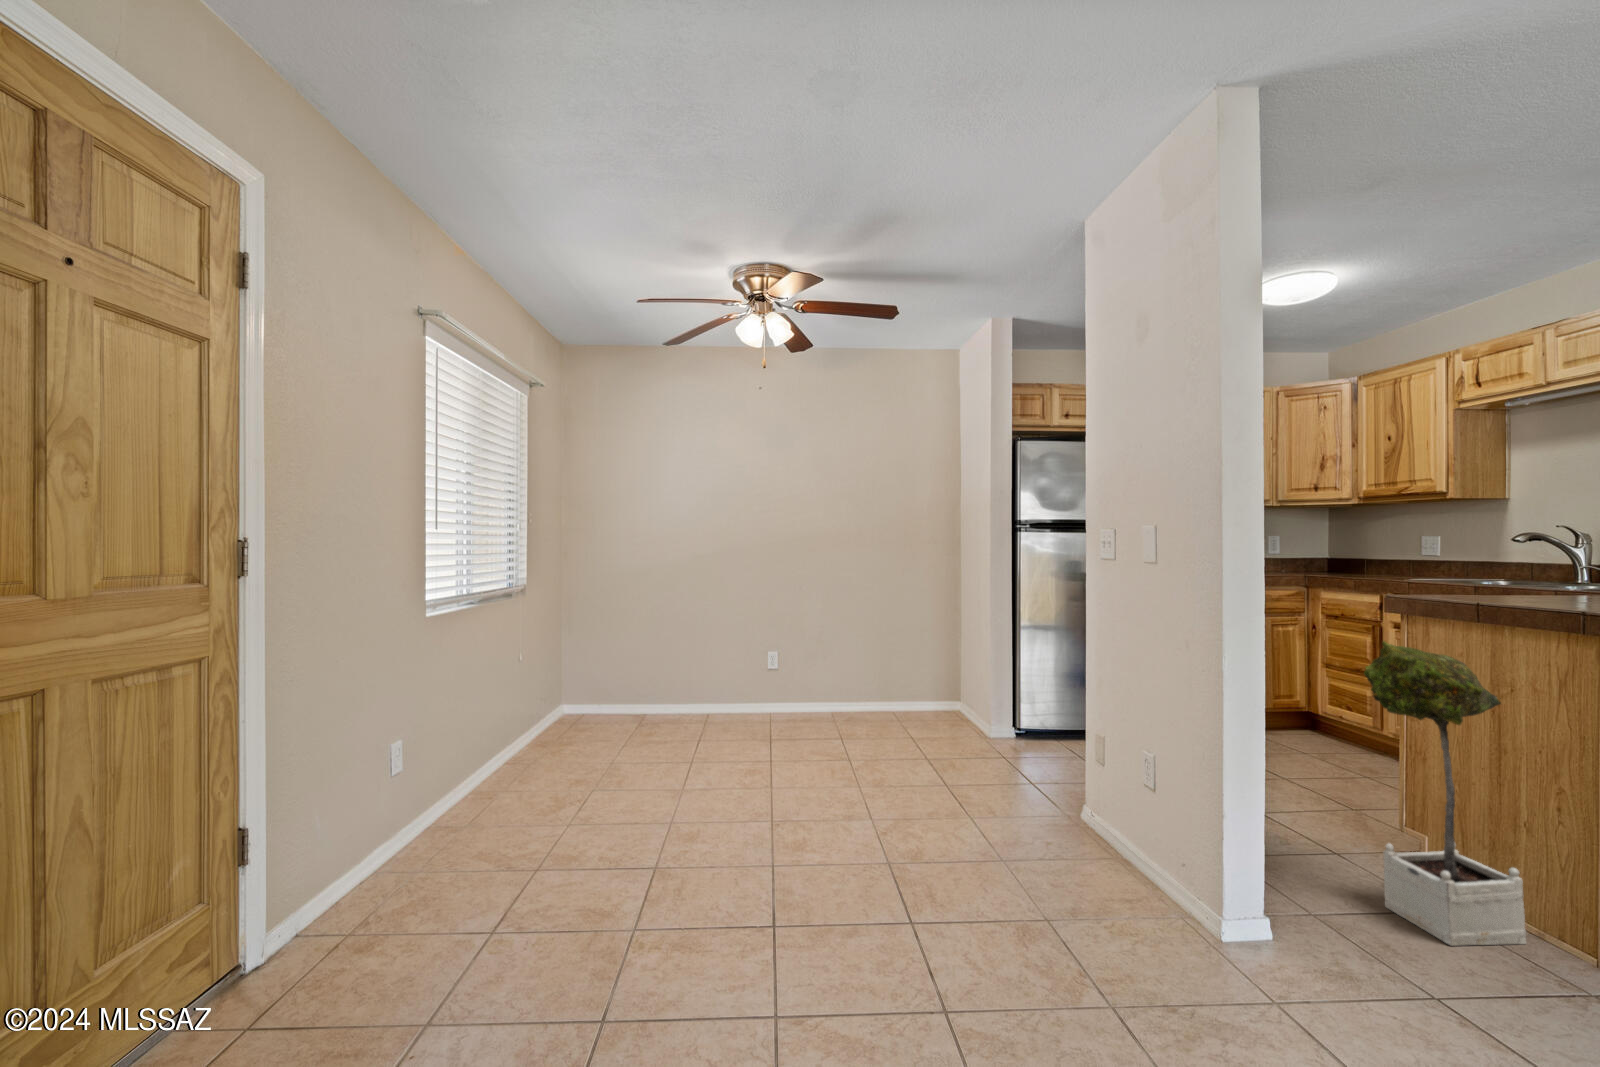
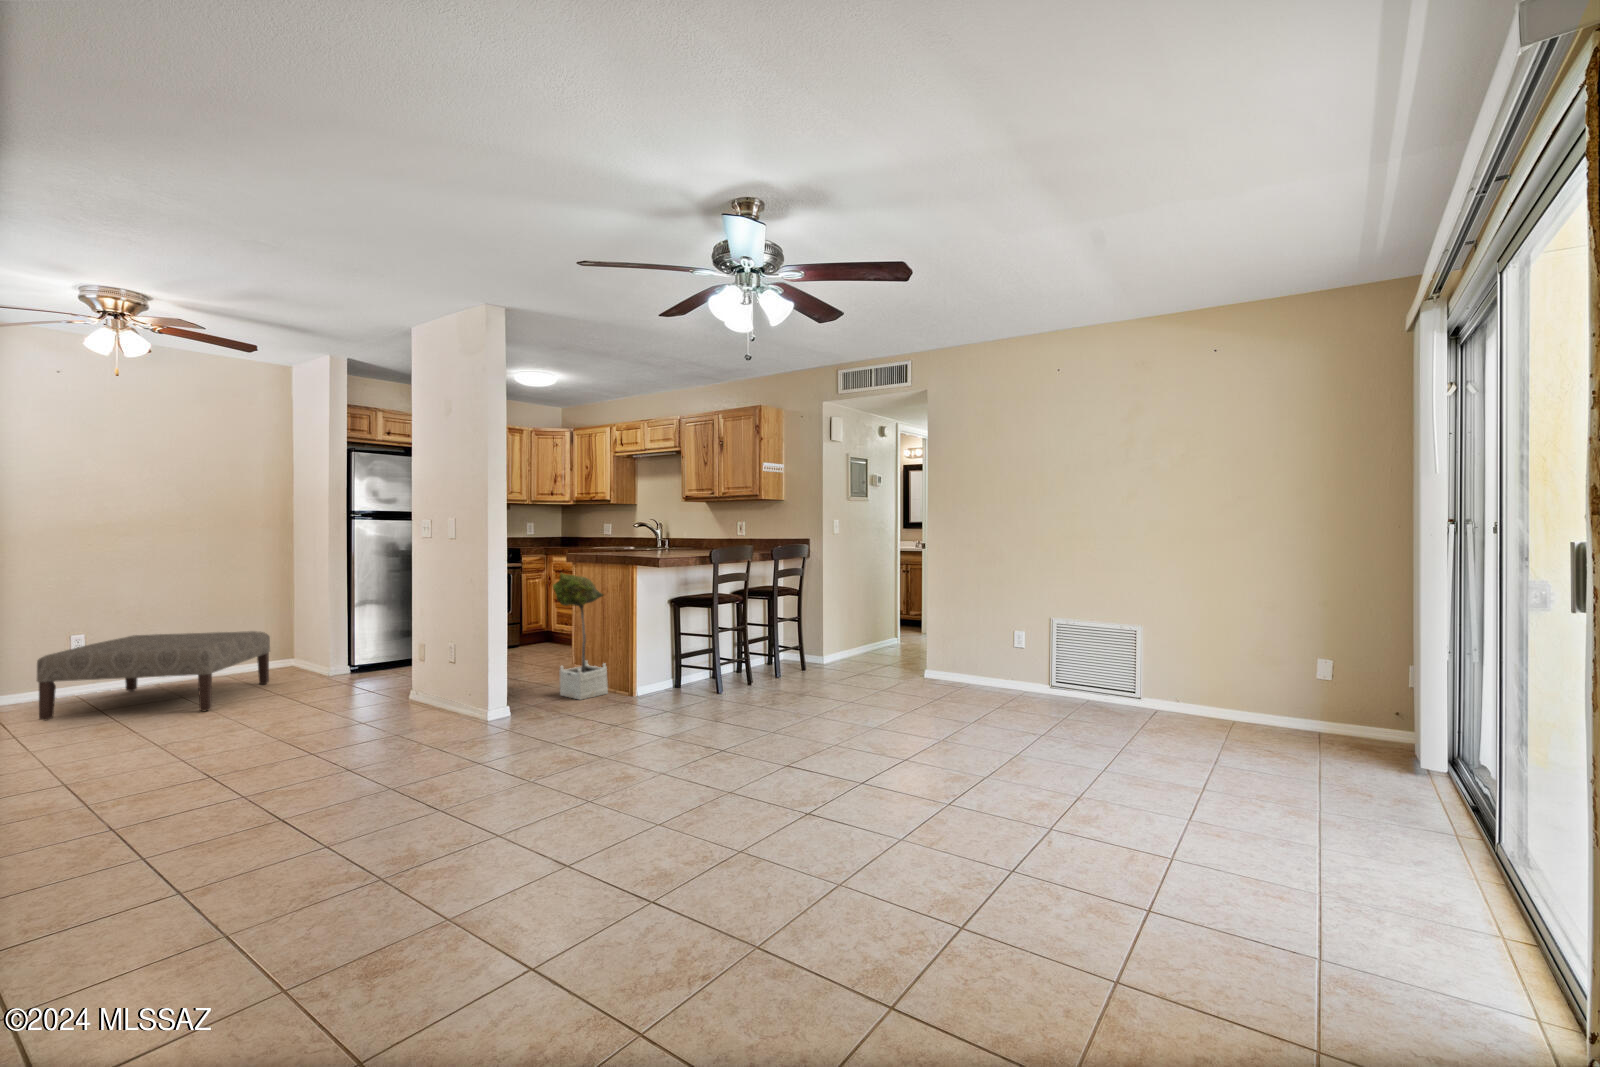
ottoman: none [721,660,928,773] -> present [37,631,270,721]

